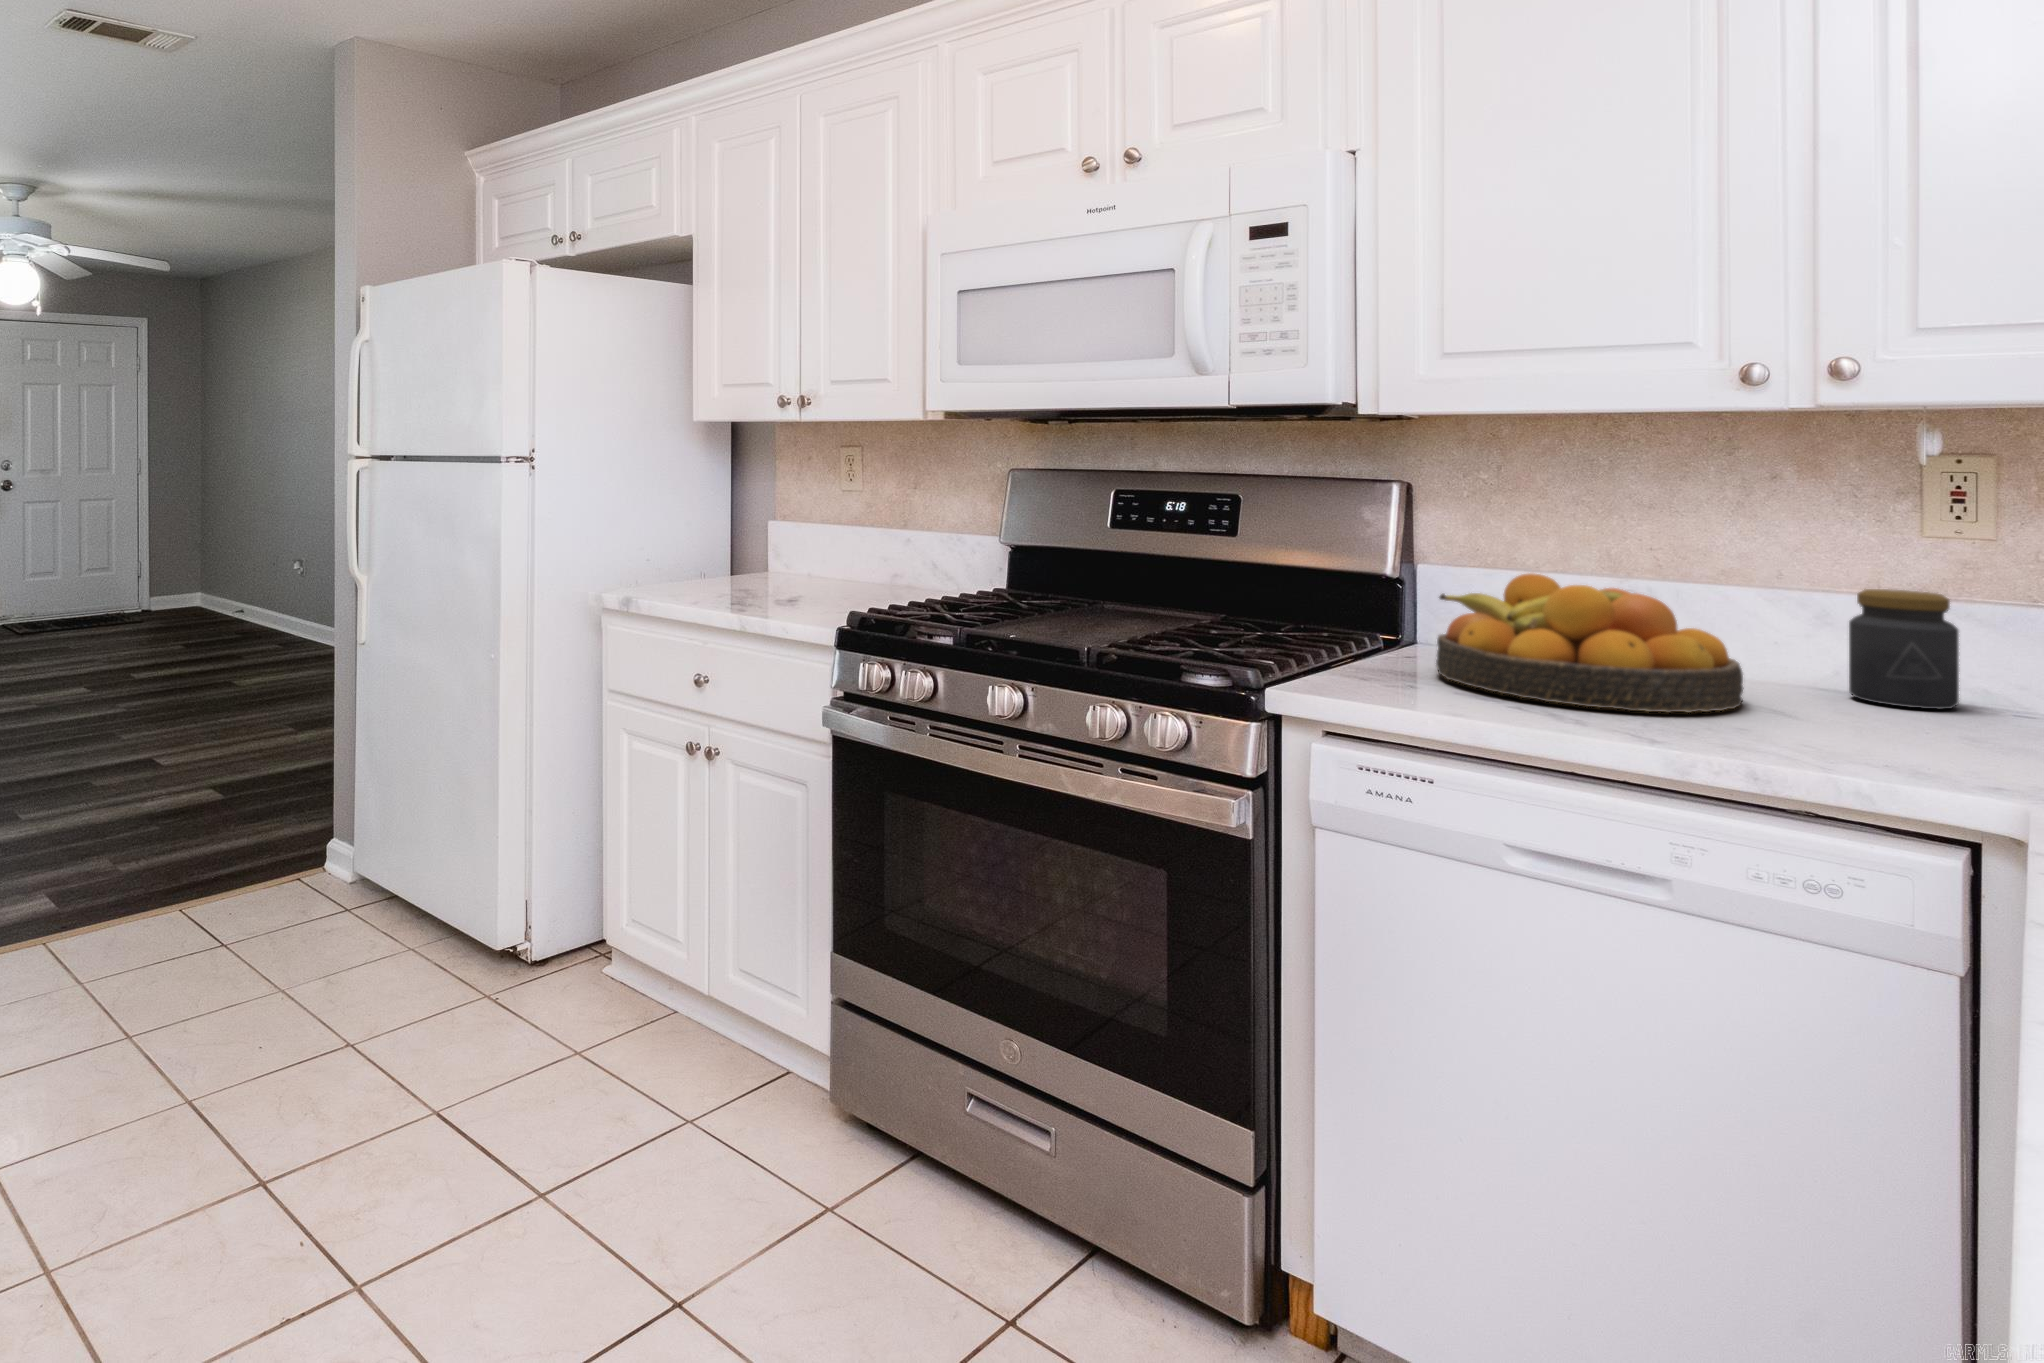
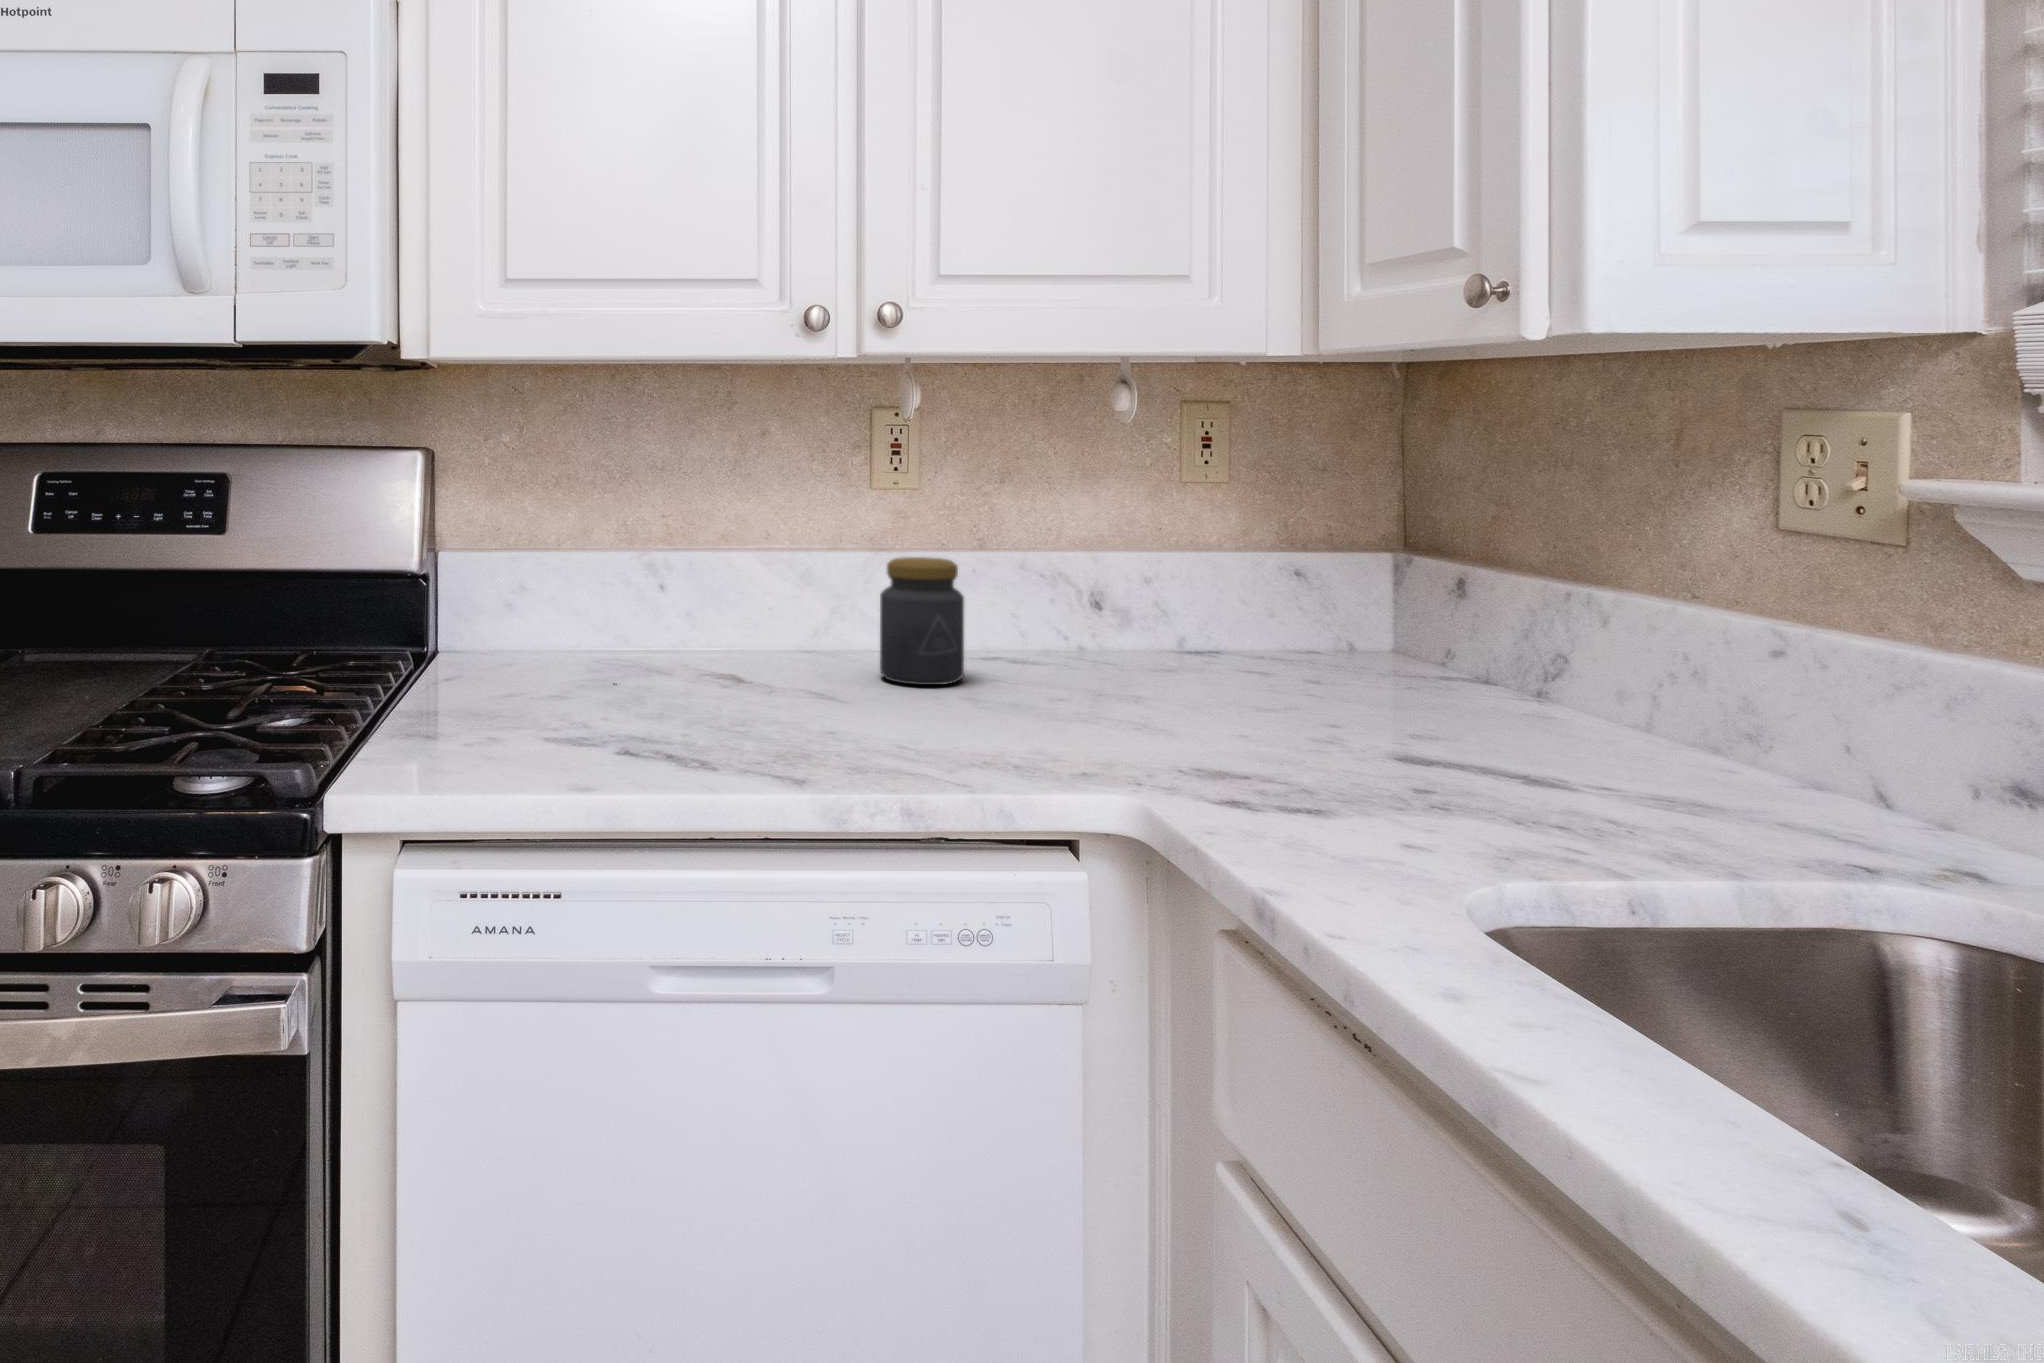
fruit bowl: present [1436,573,1744,713] -> none [512,570,830,750]

